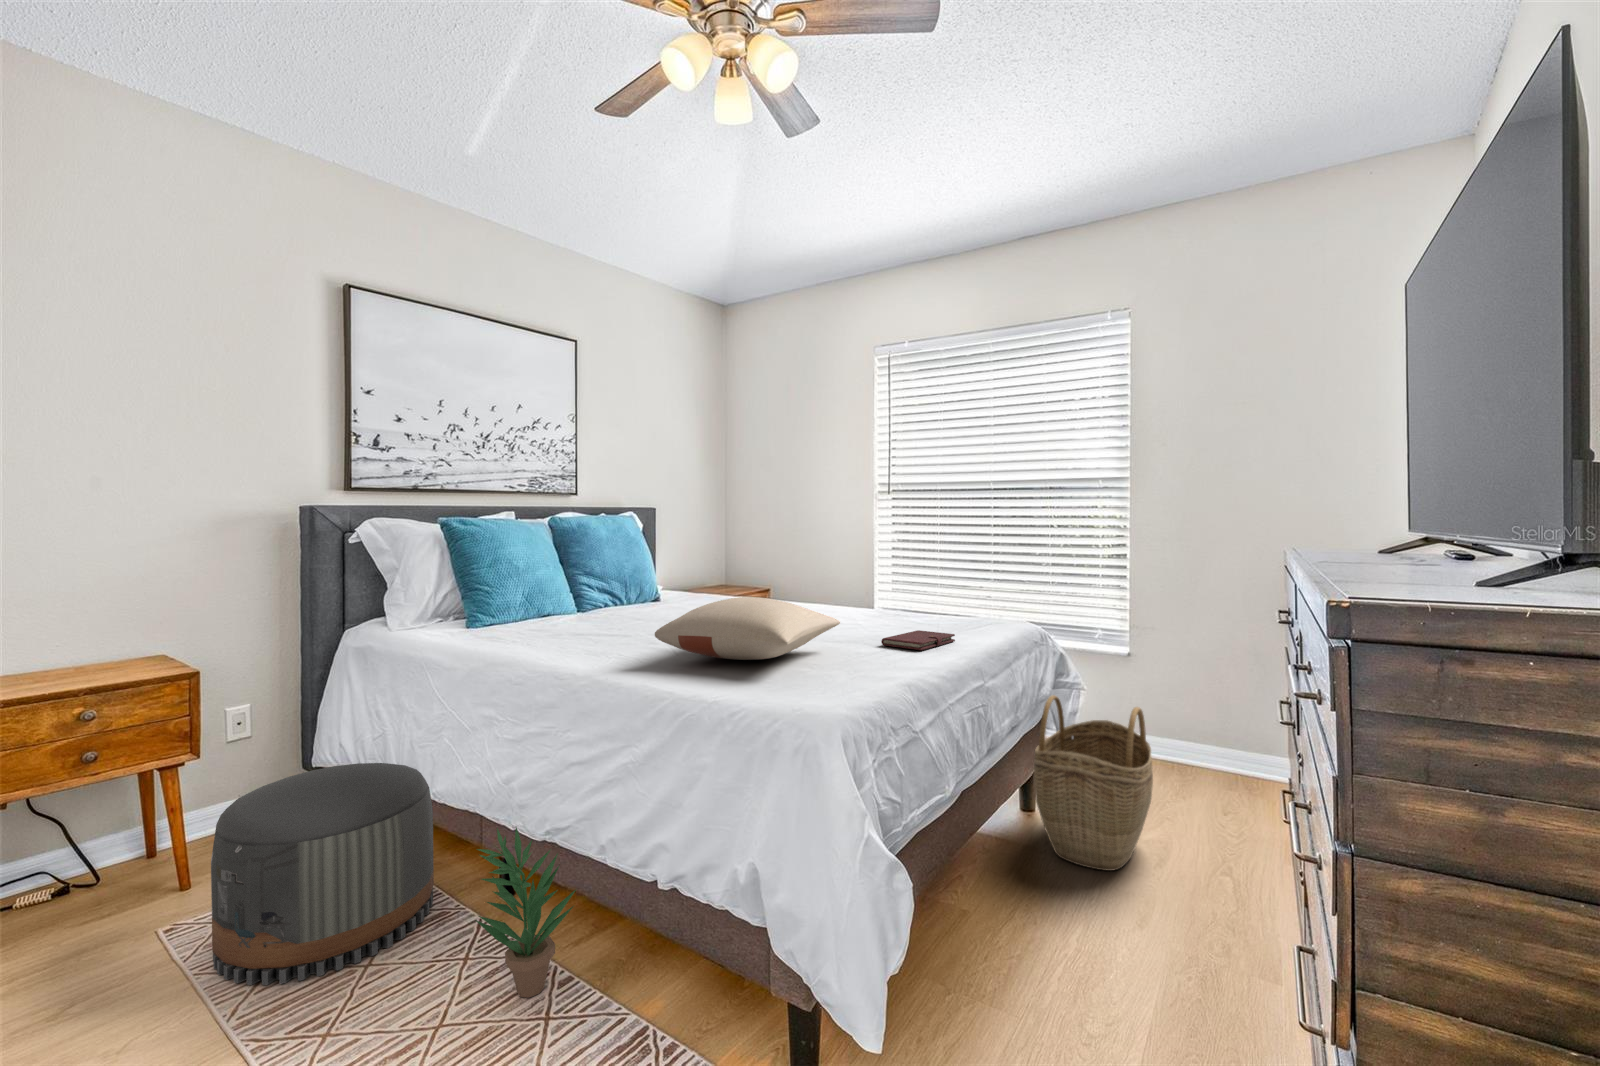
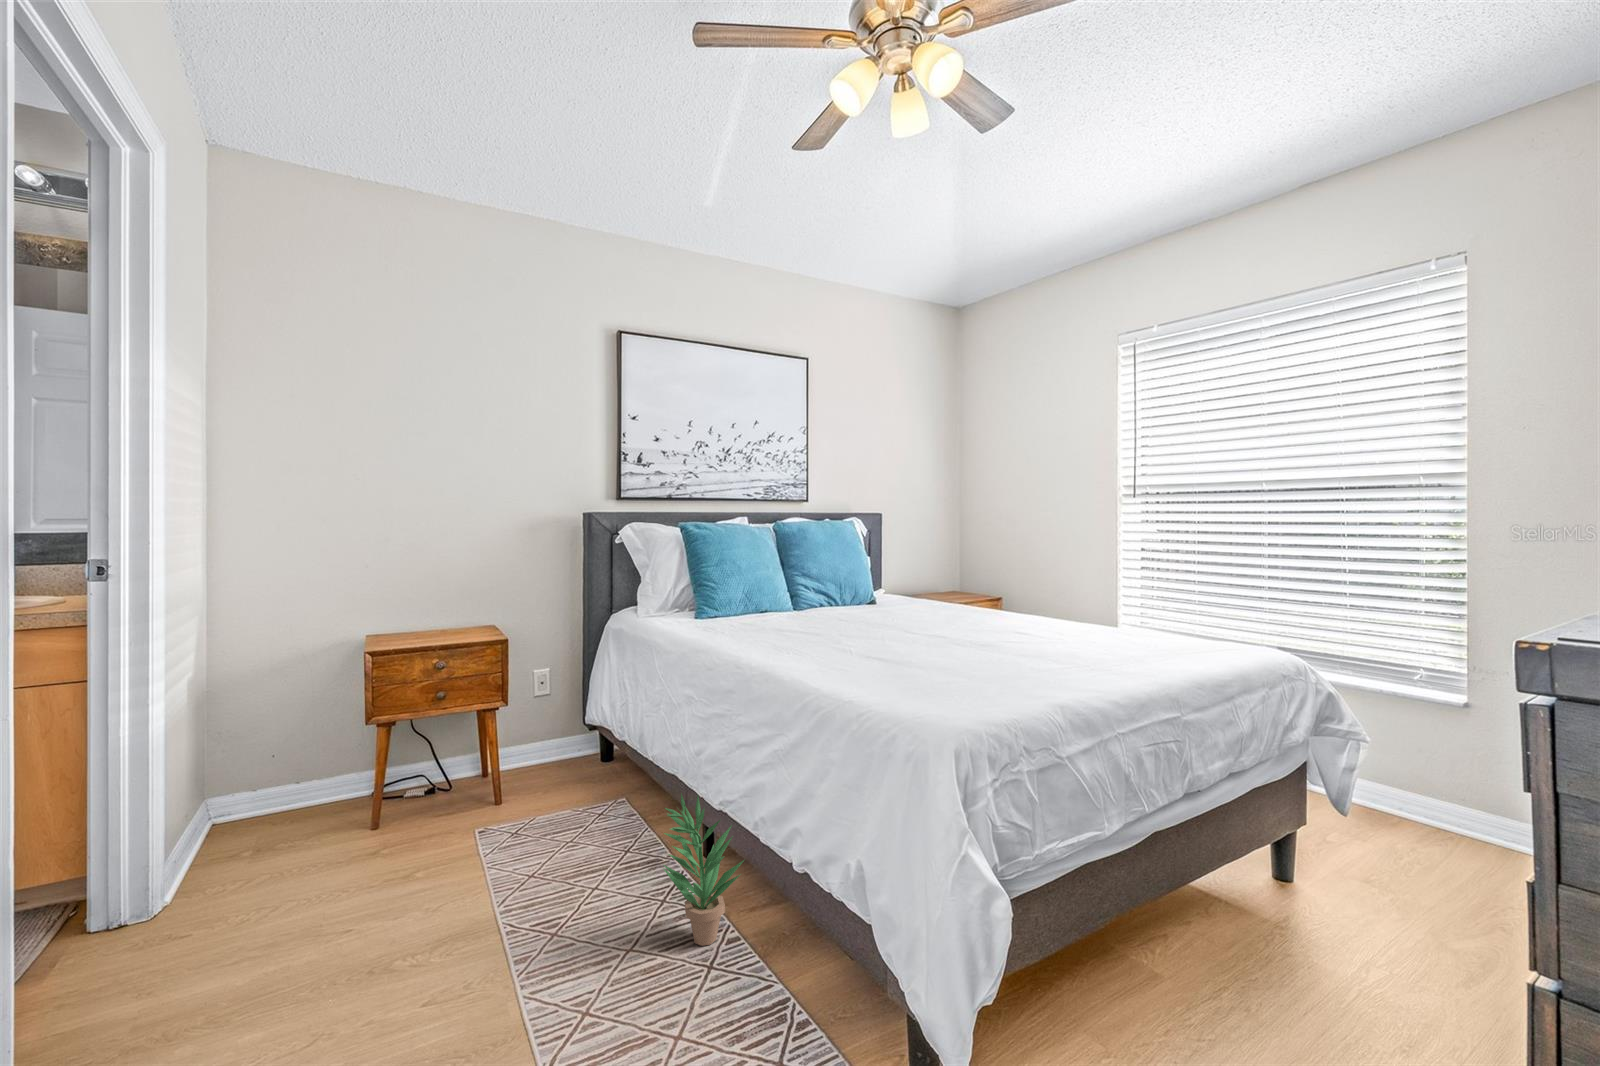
pillow: present [655,597,840,660] -> none [823,606,1019,668]
notebook: present [881,630,955,650] -> none [1068,653,1162,674]
woven basket: present [1034,695,1153,871] -> none [1271,746,1458,978]
pouf: present [211,763,434,985] -> none [500,726,652,889]

